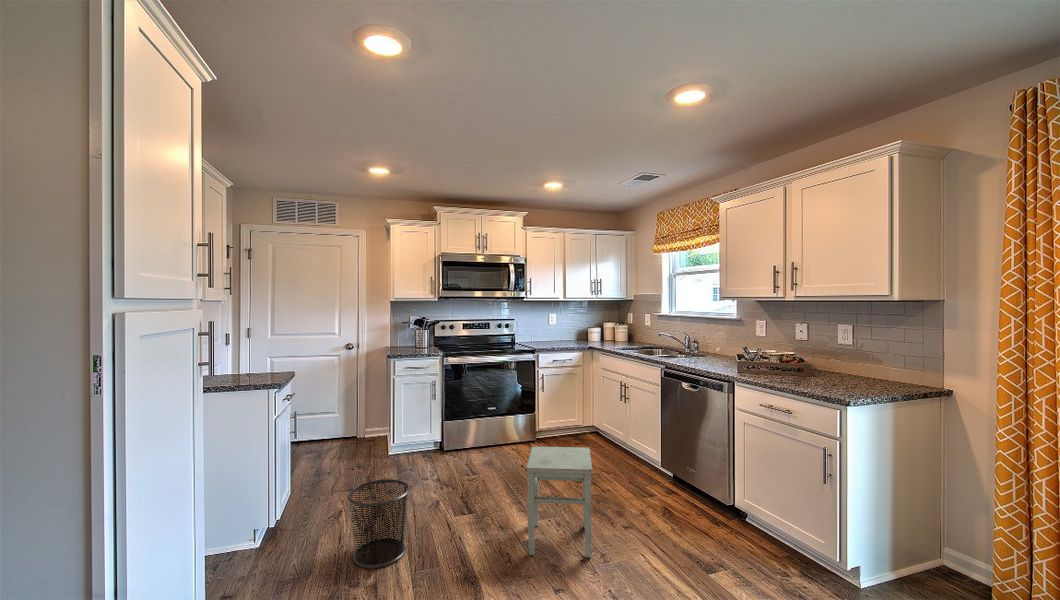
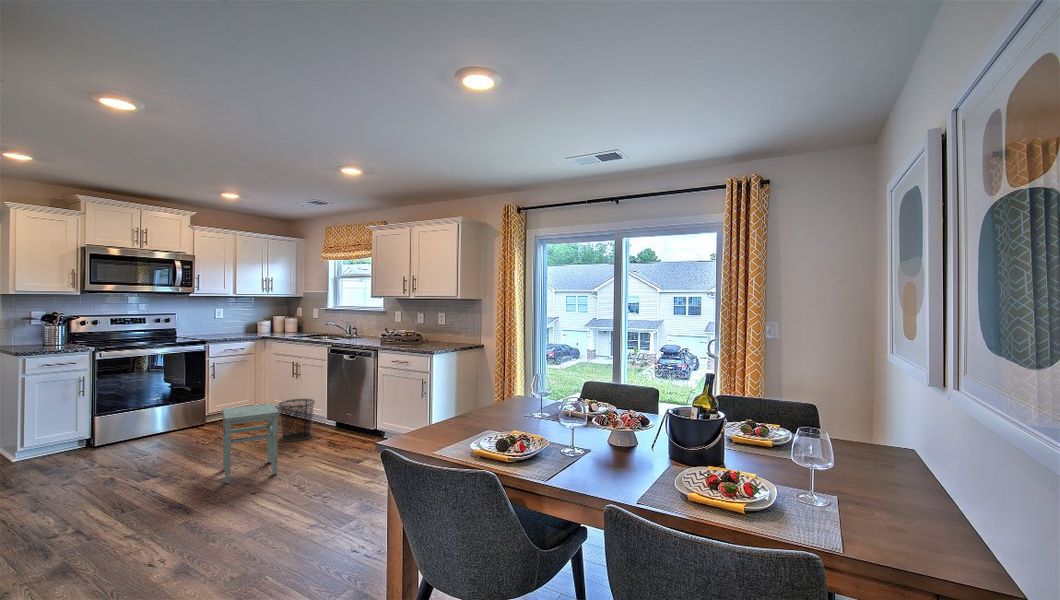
waste bin: present [348,479,410,568] -> present [279,399,315,442]

